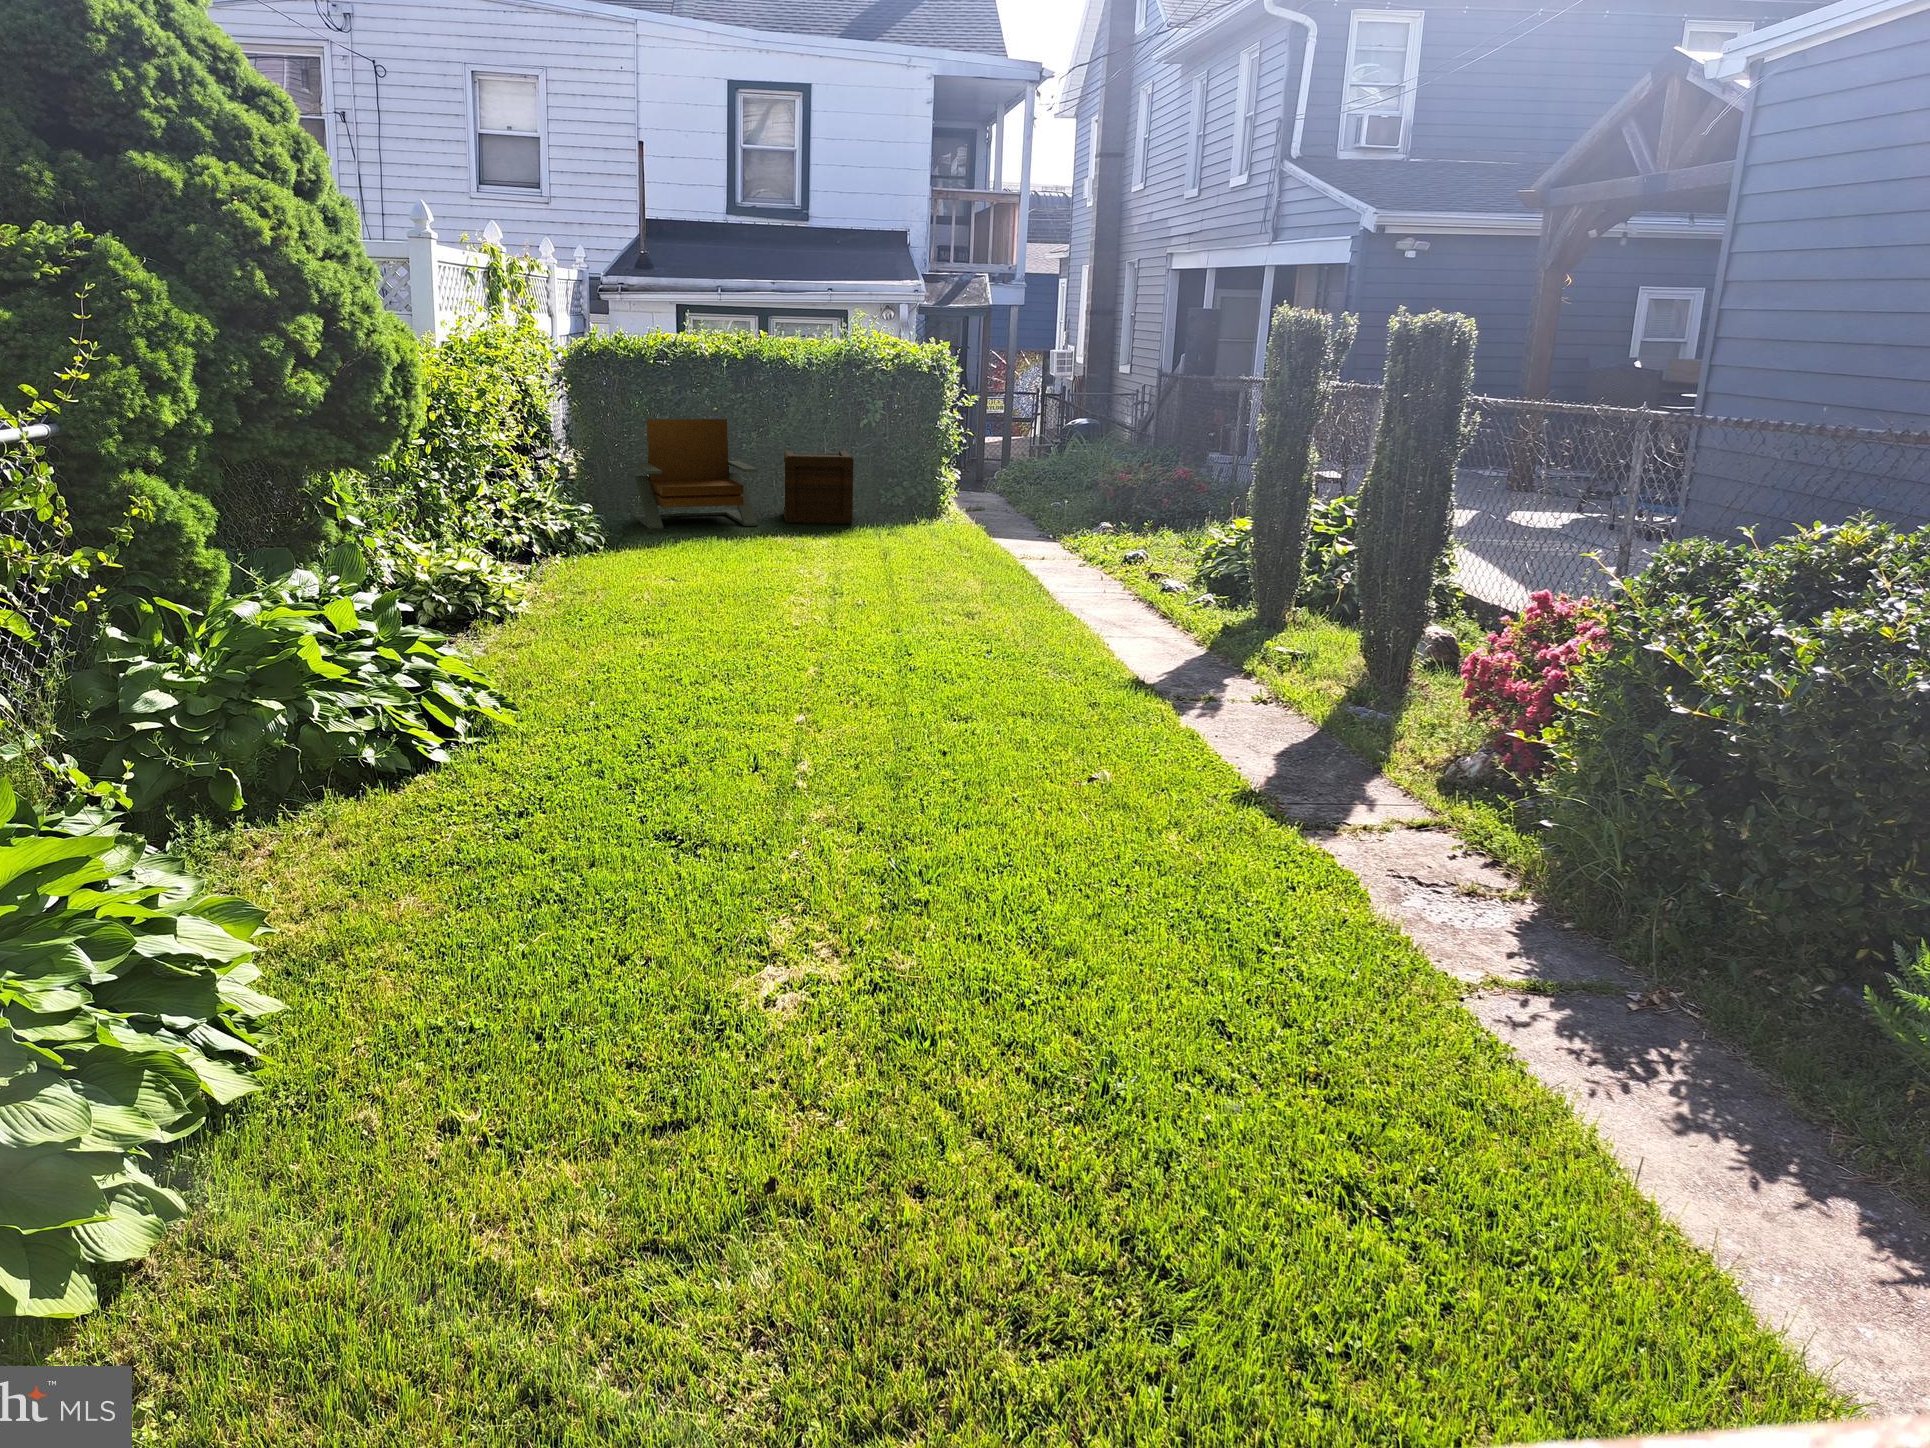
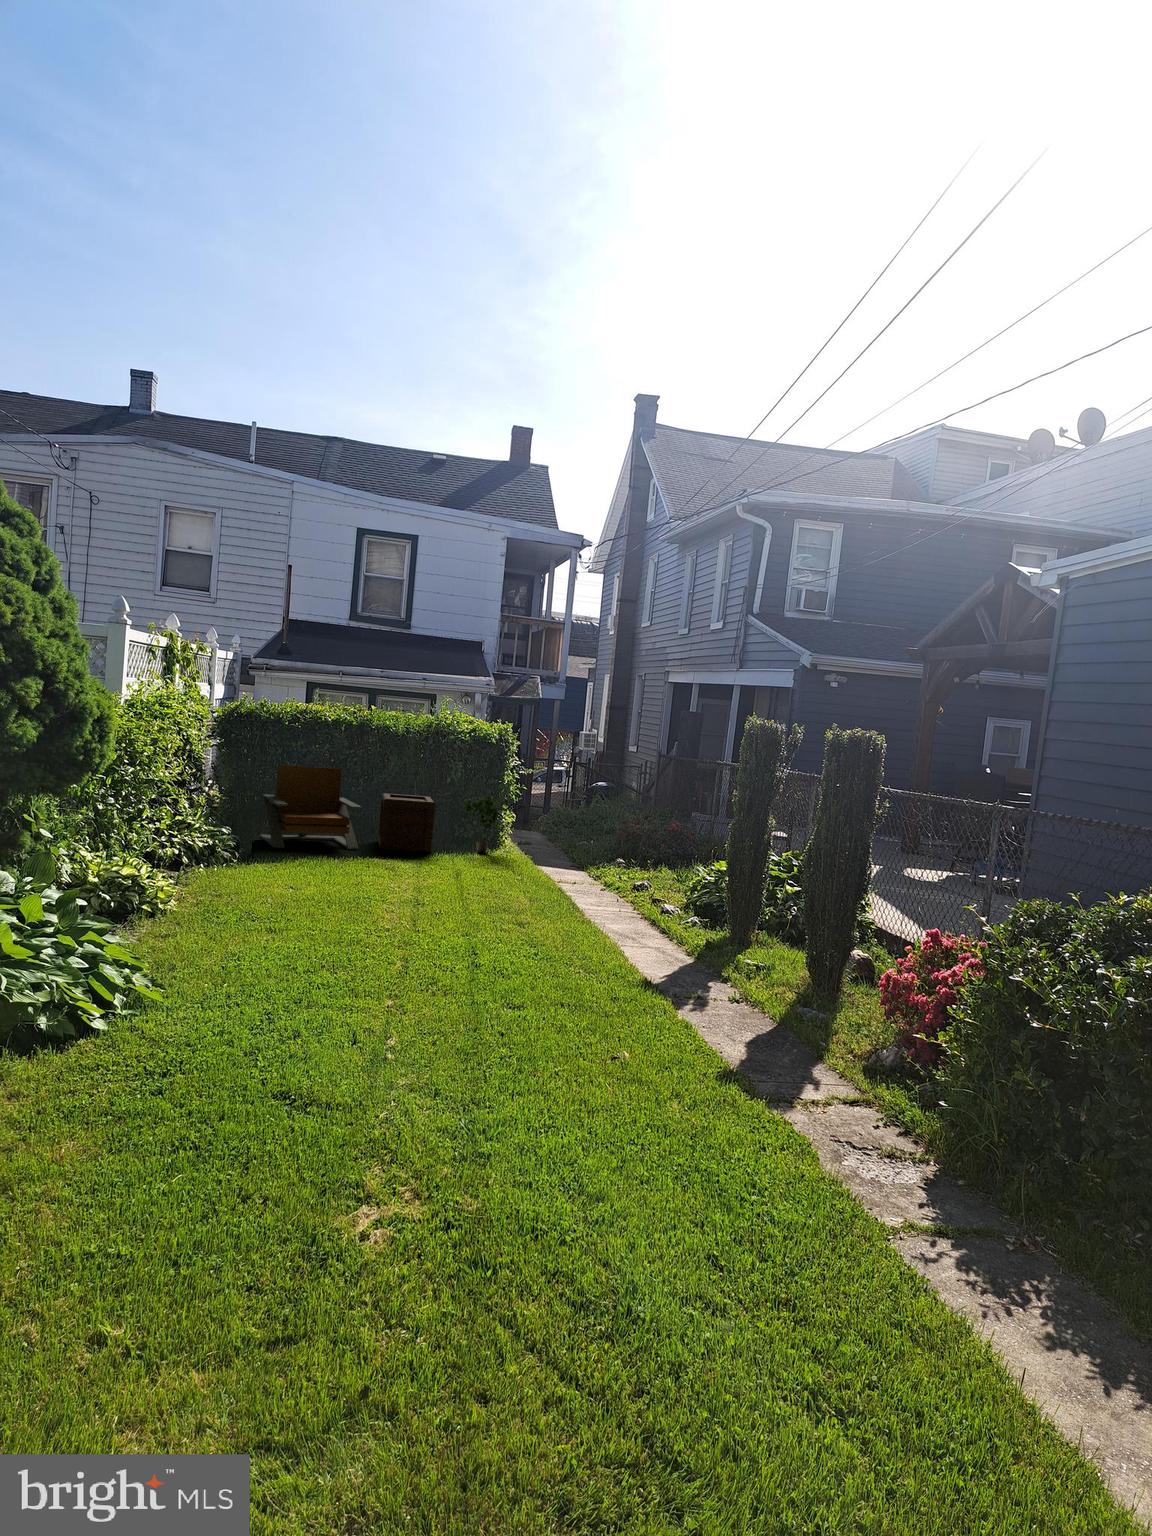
potted plant: none [889,444,945,522] -> present [462,797,503,853]

